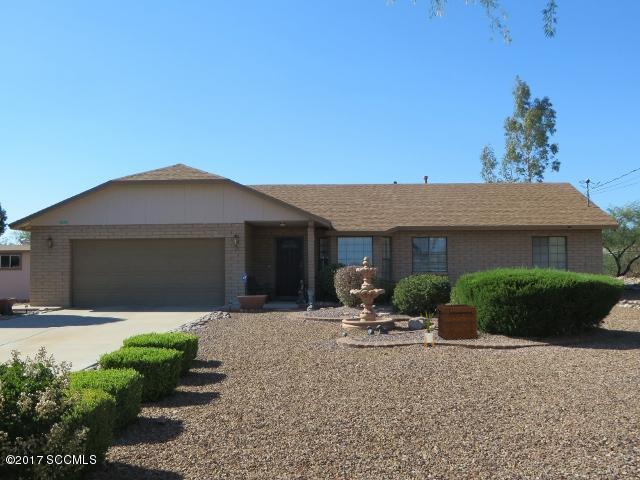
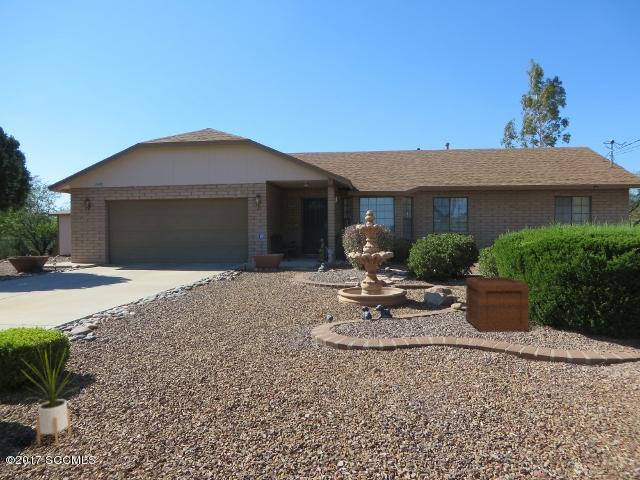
house plant: present [422,314,434,347] -> present [24,352,71,445]

